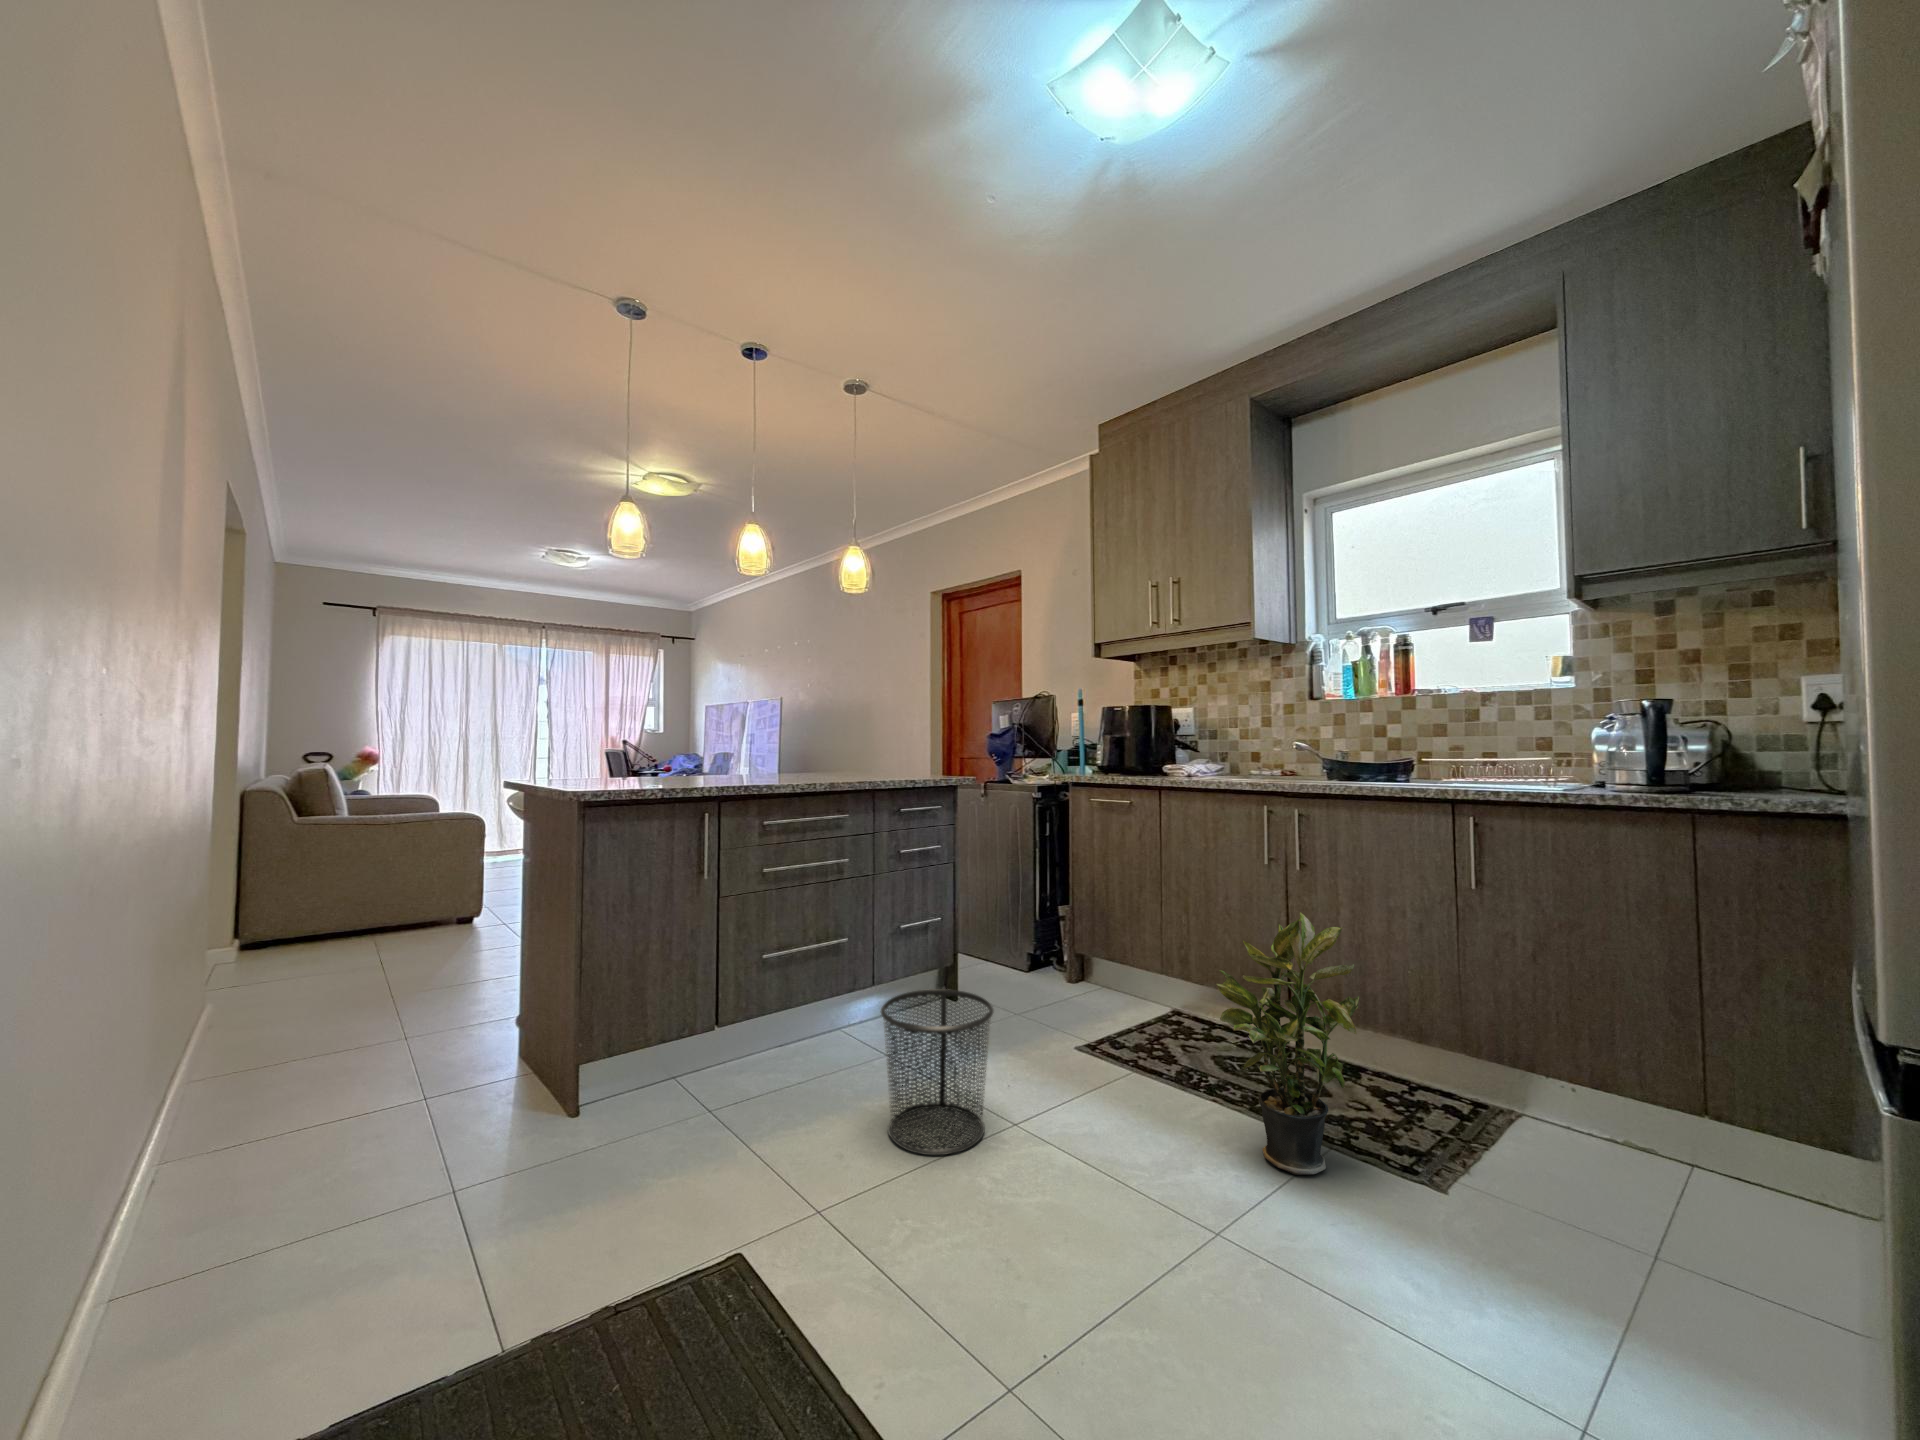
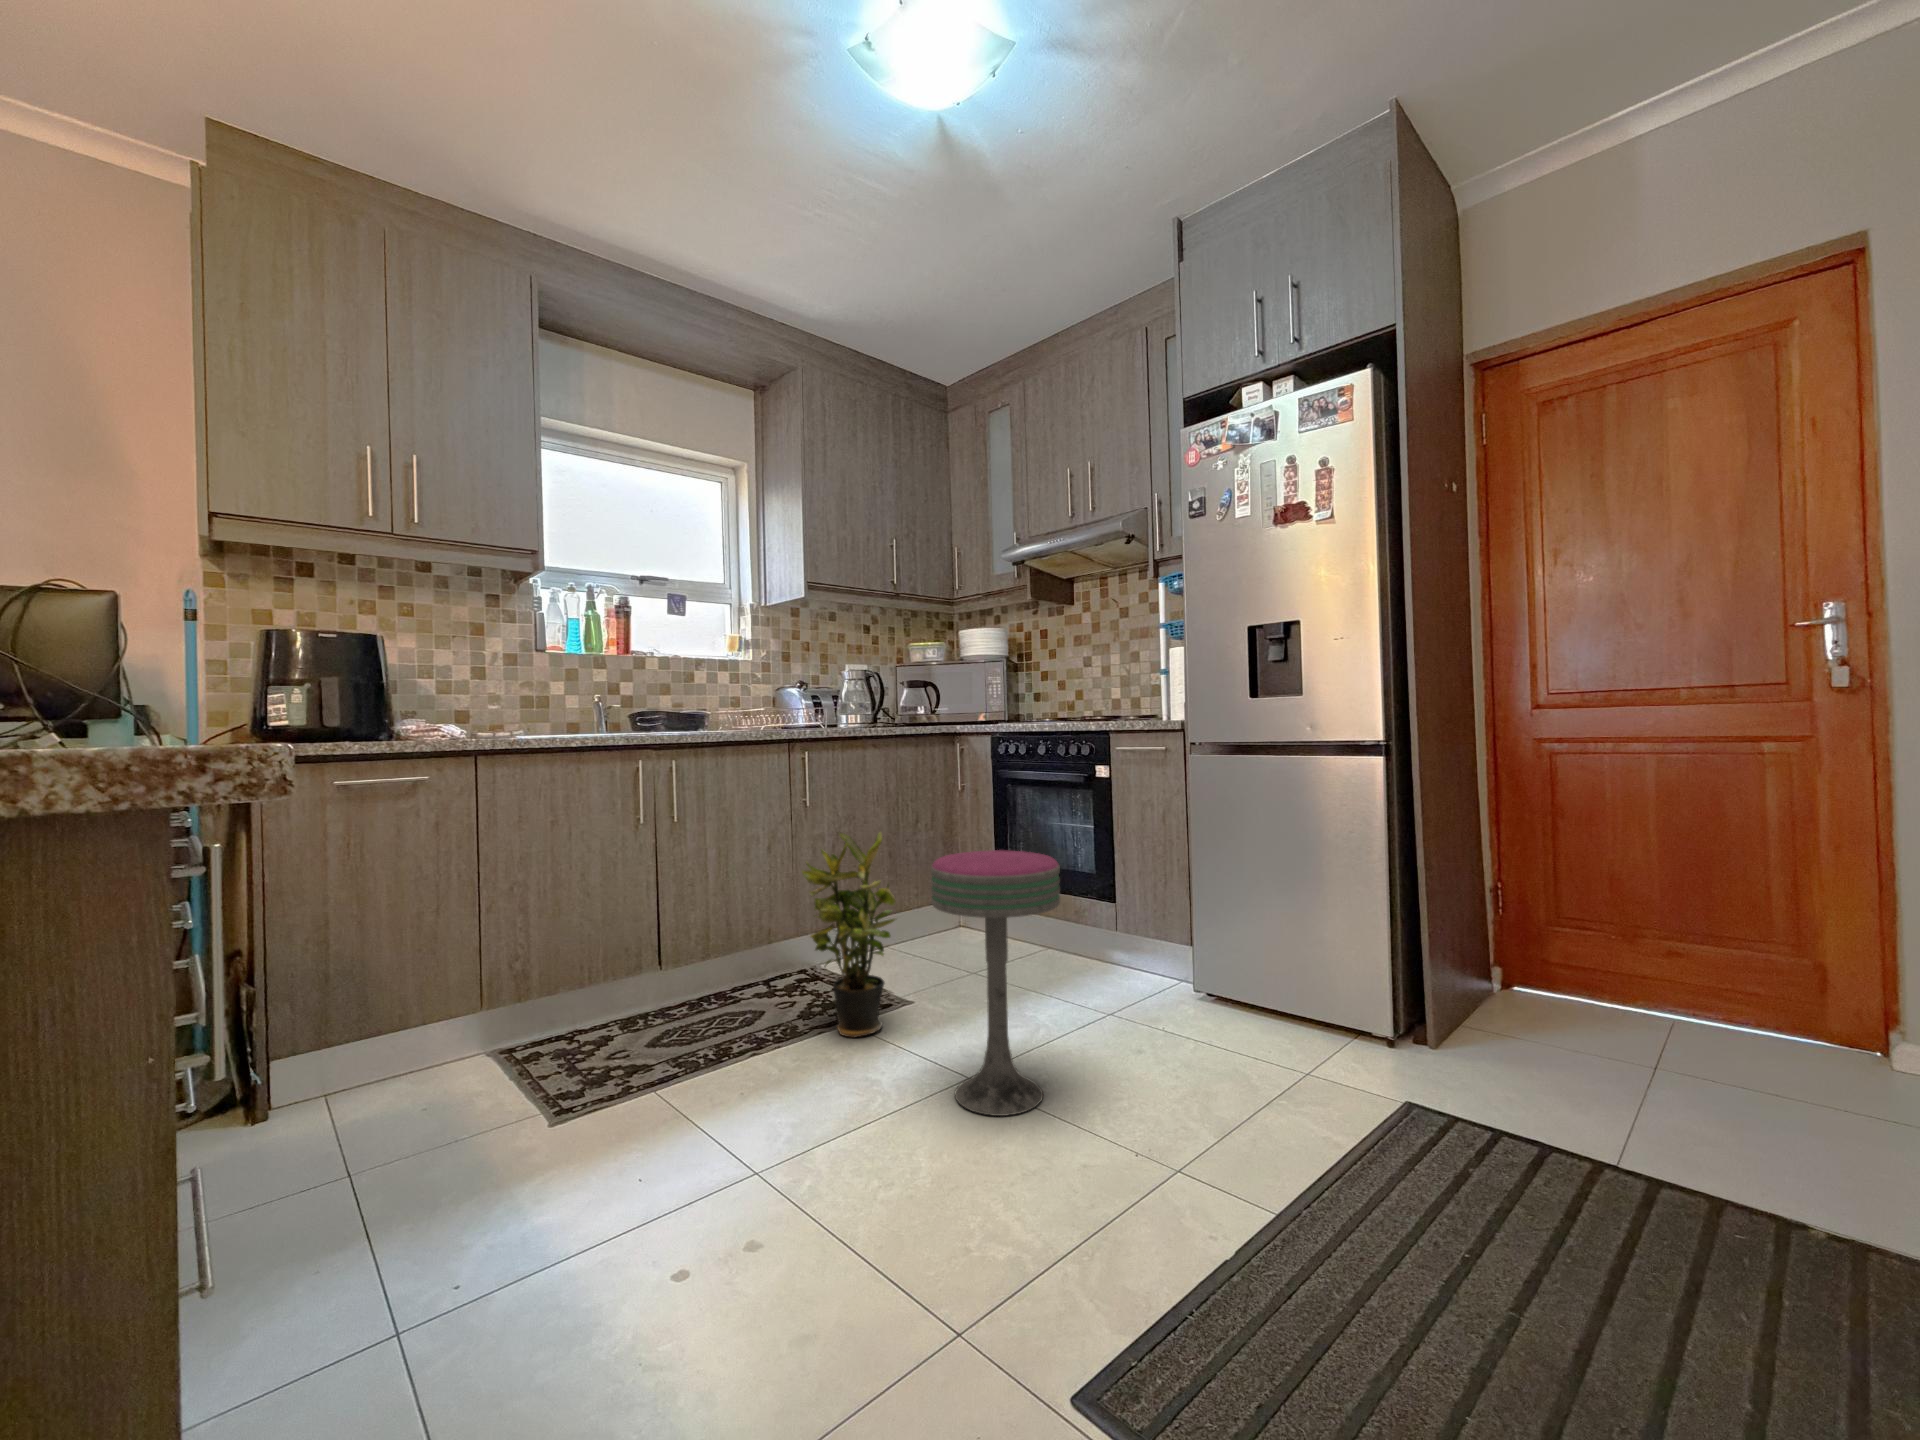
bar stool: none [1056,945,1224,1310] -> present [931,850,1060,1116]
waste bin: present [881,989,994,1155] -> none [664,1012,826,1245]

